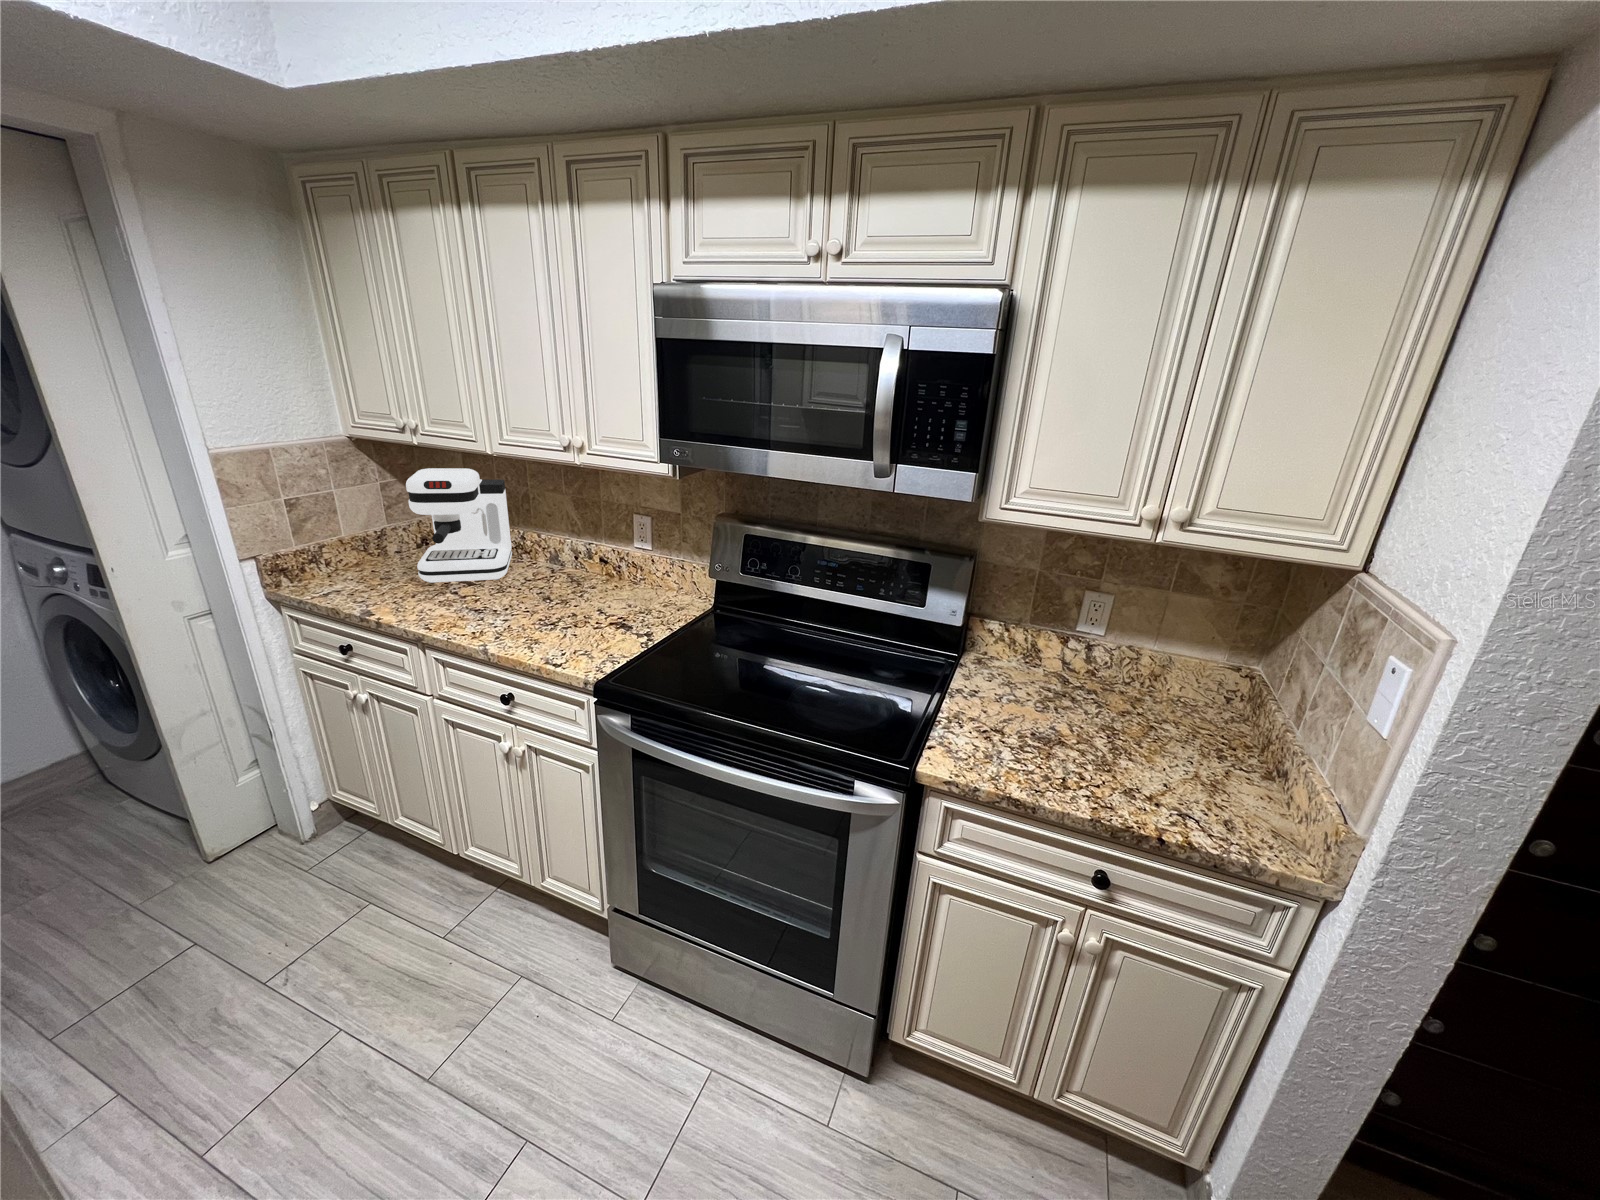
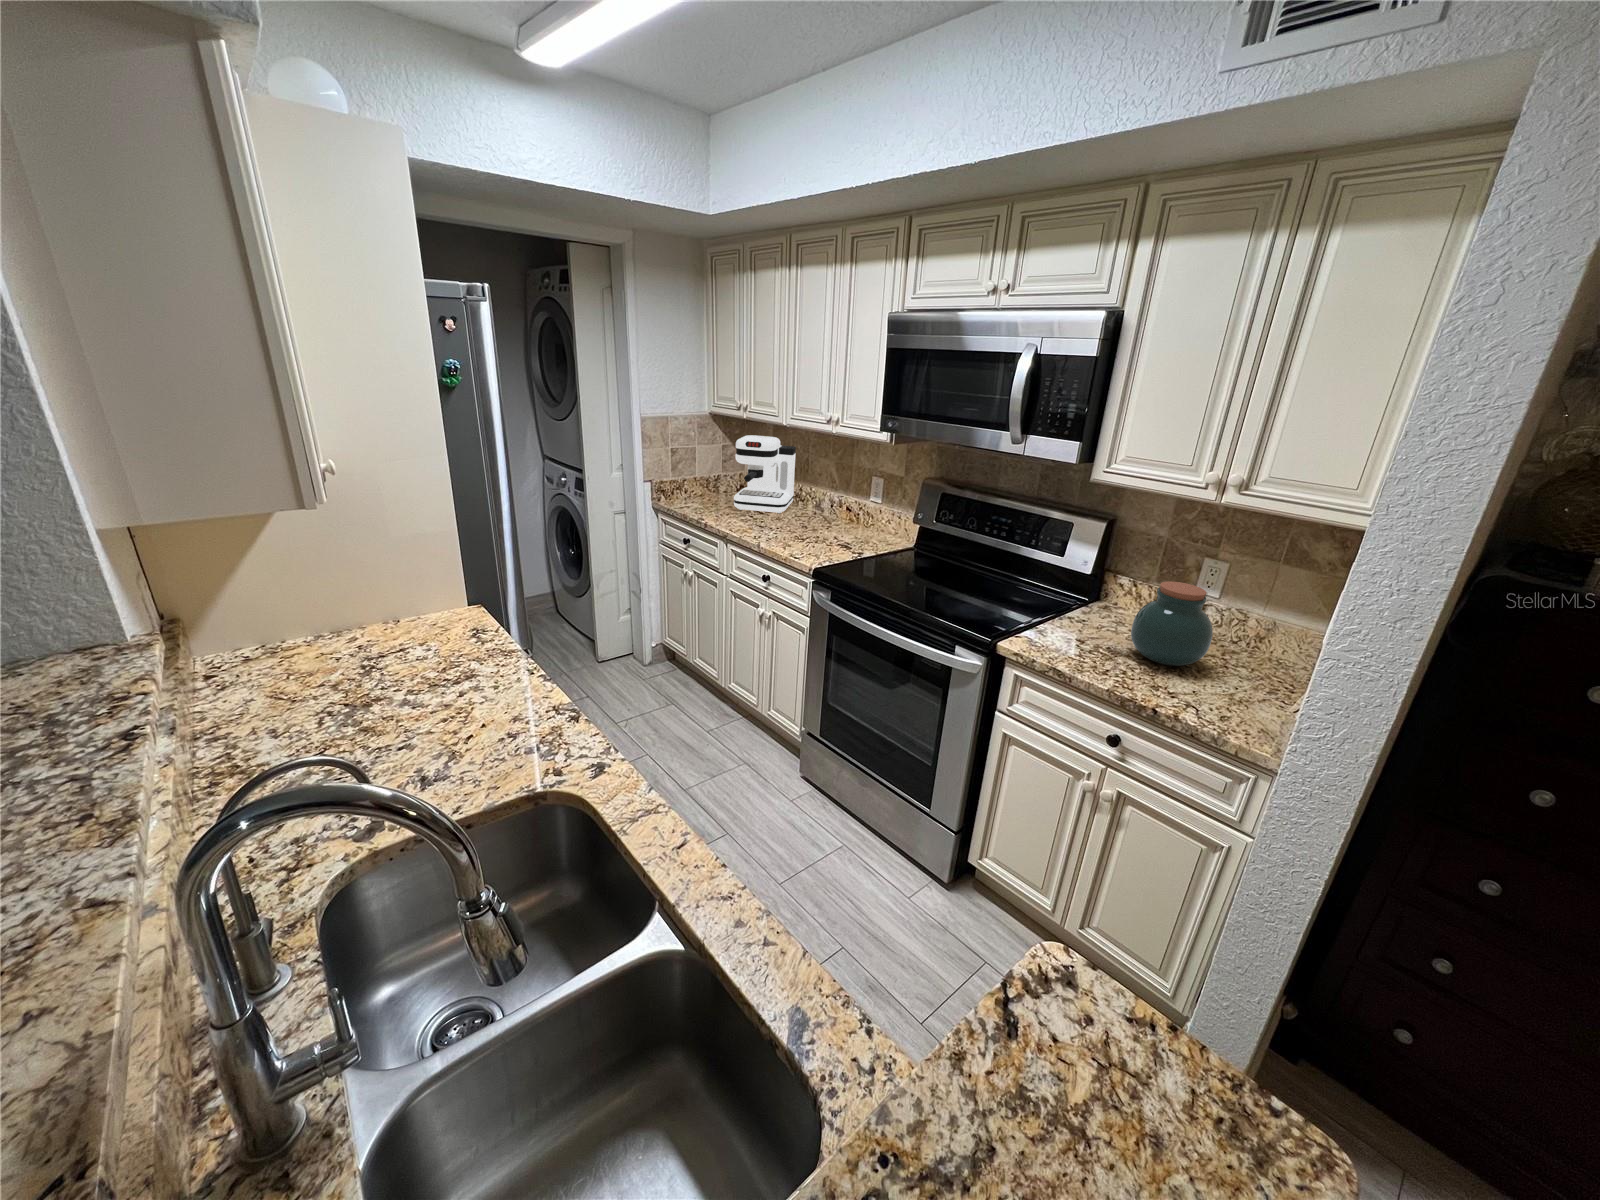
jar: none [1057,639,1156,747] -> present [1131,581,1213,666]

